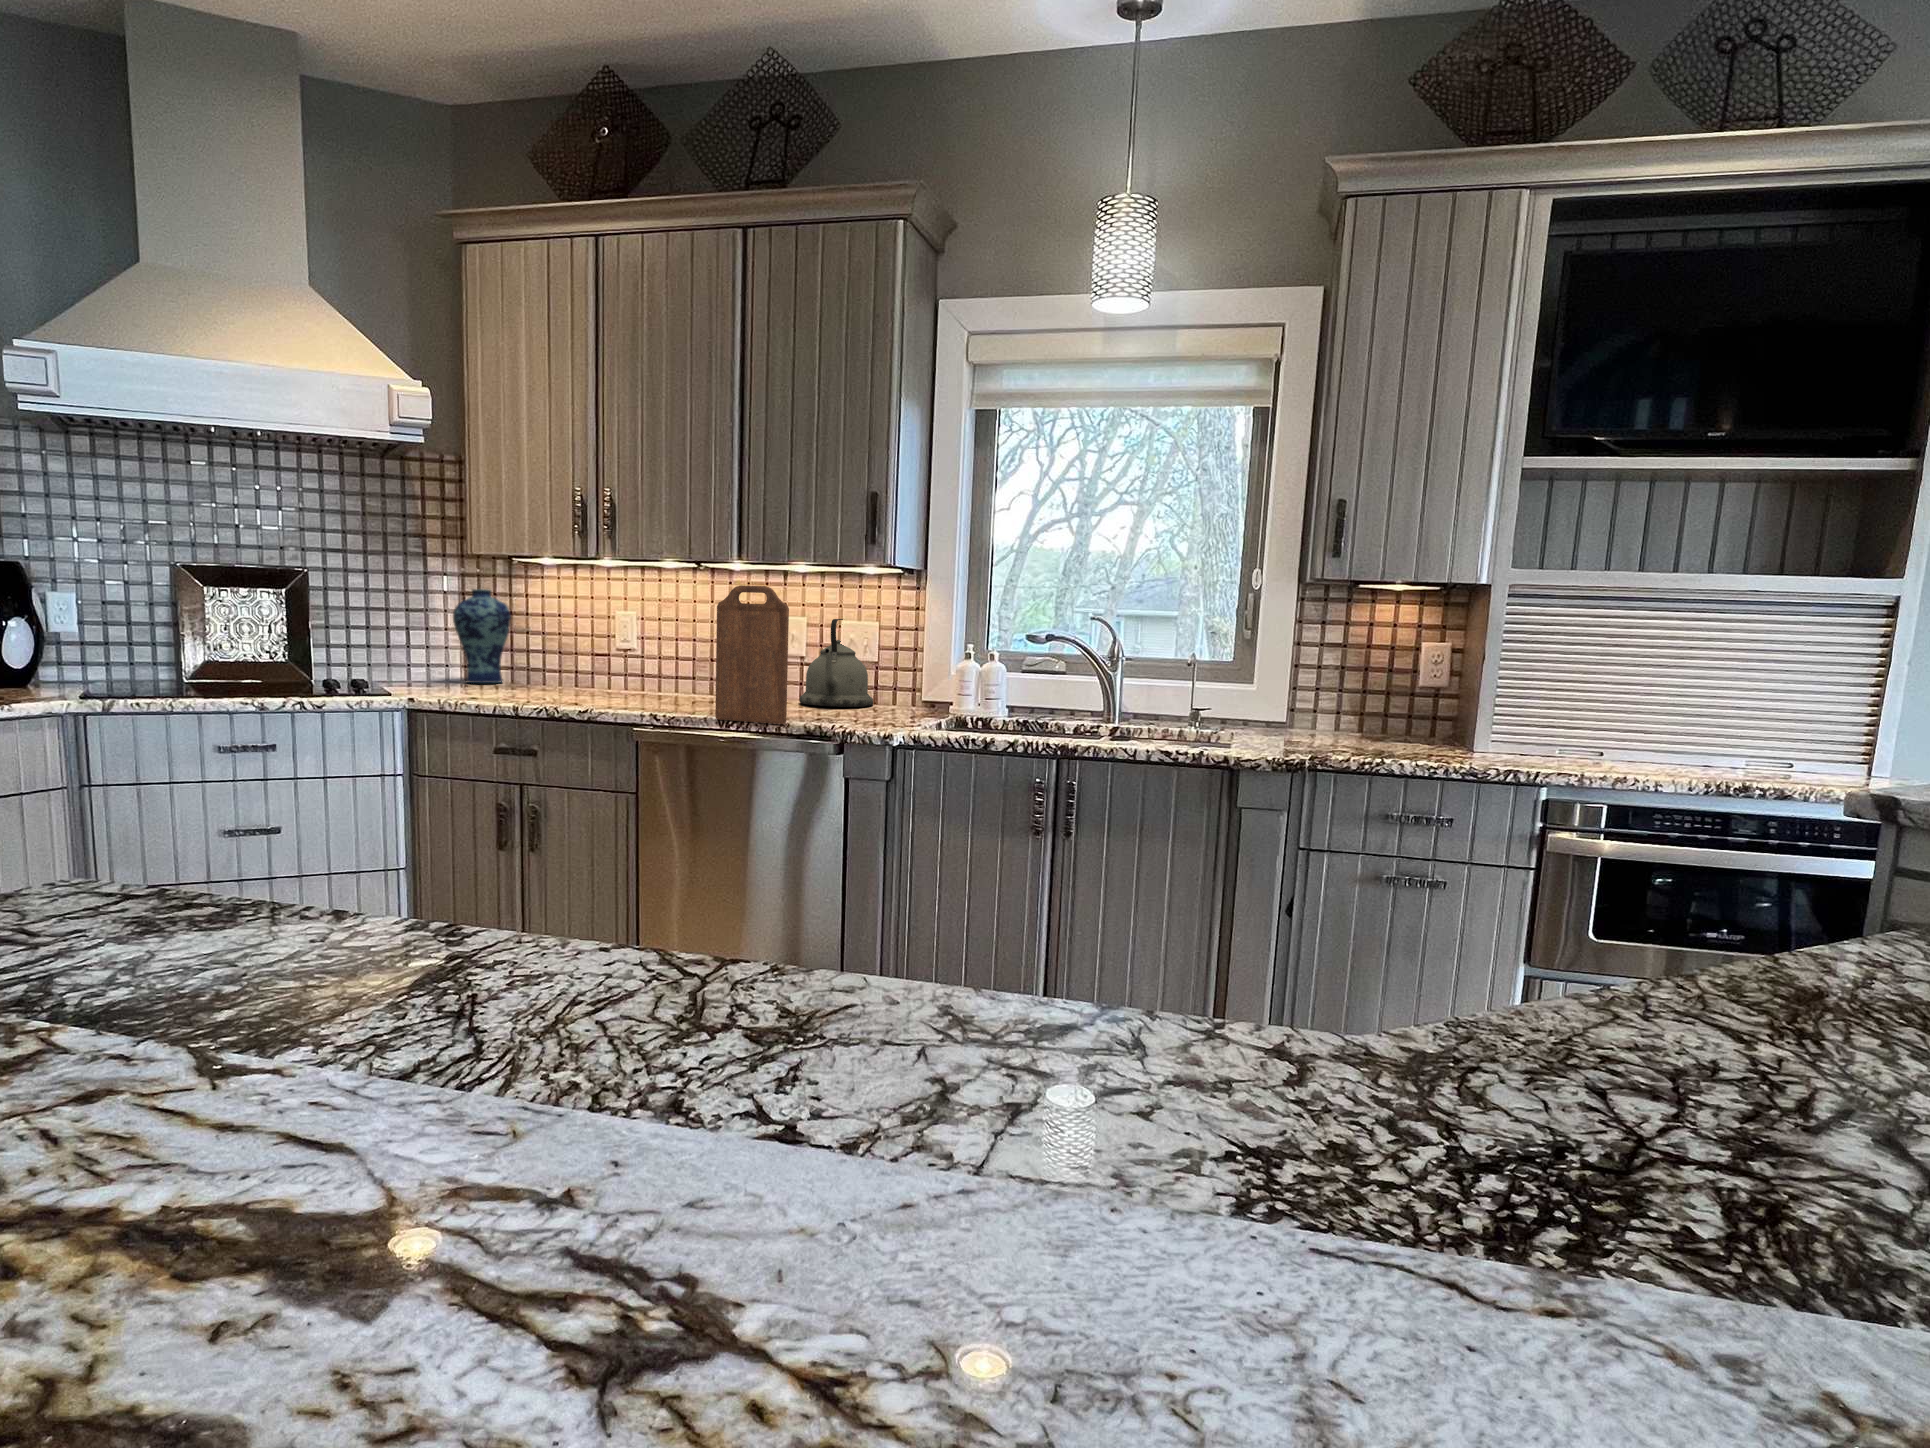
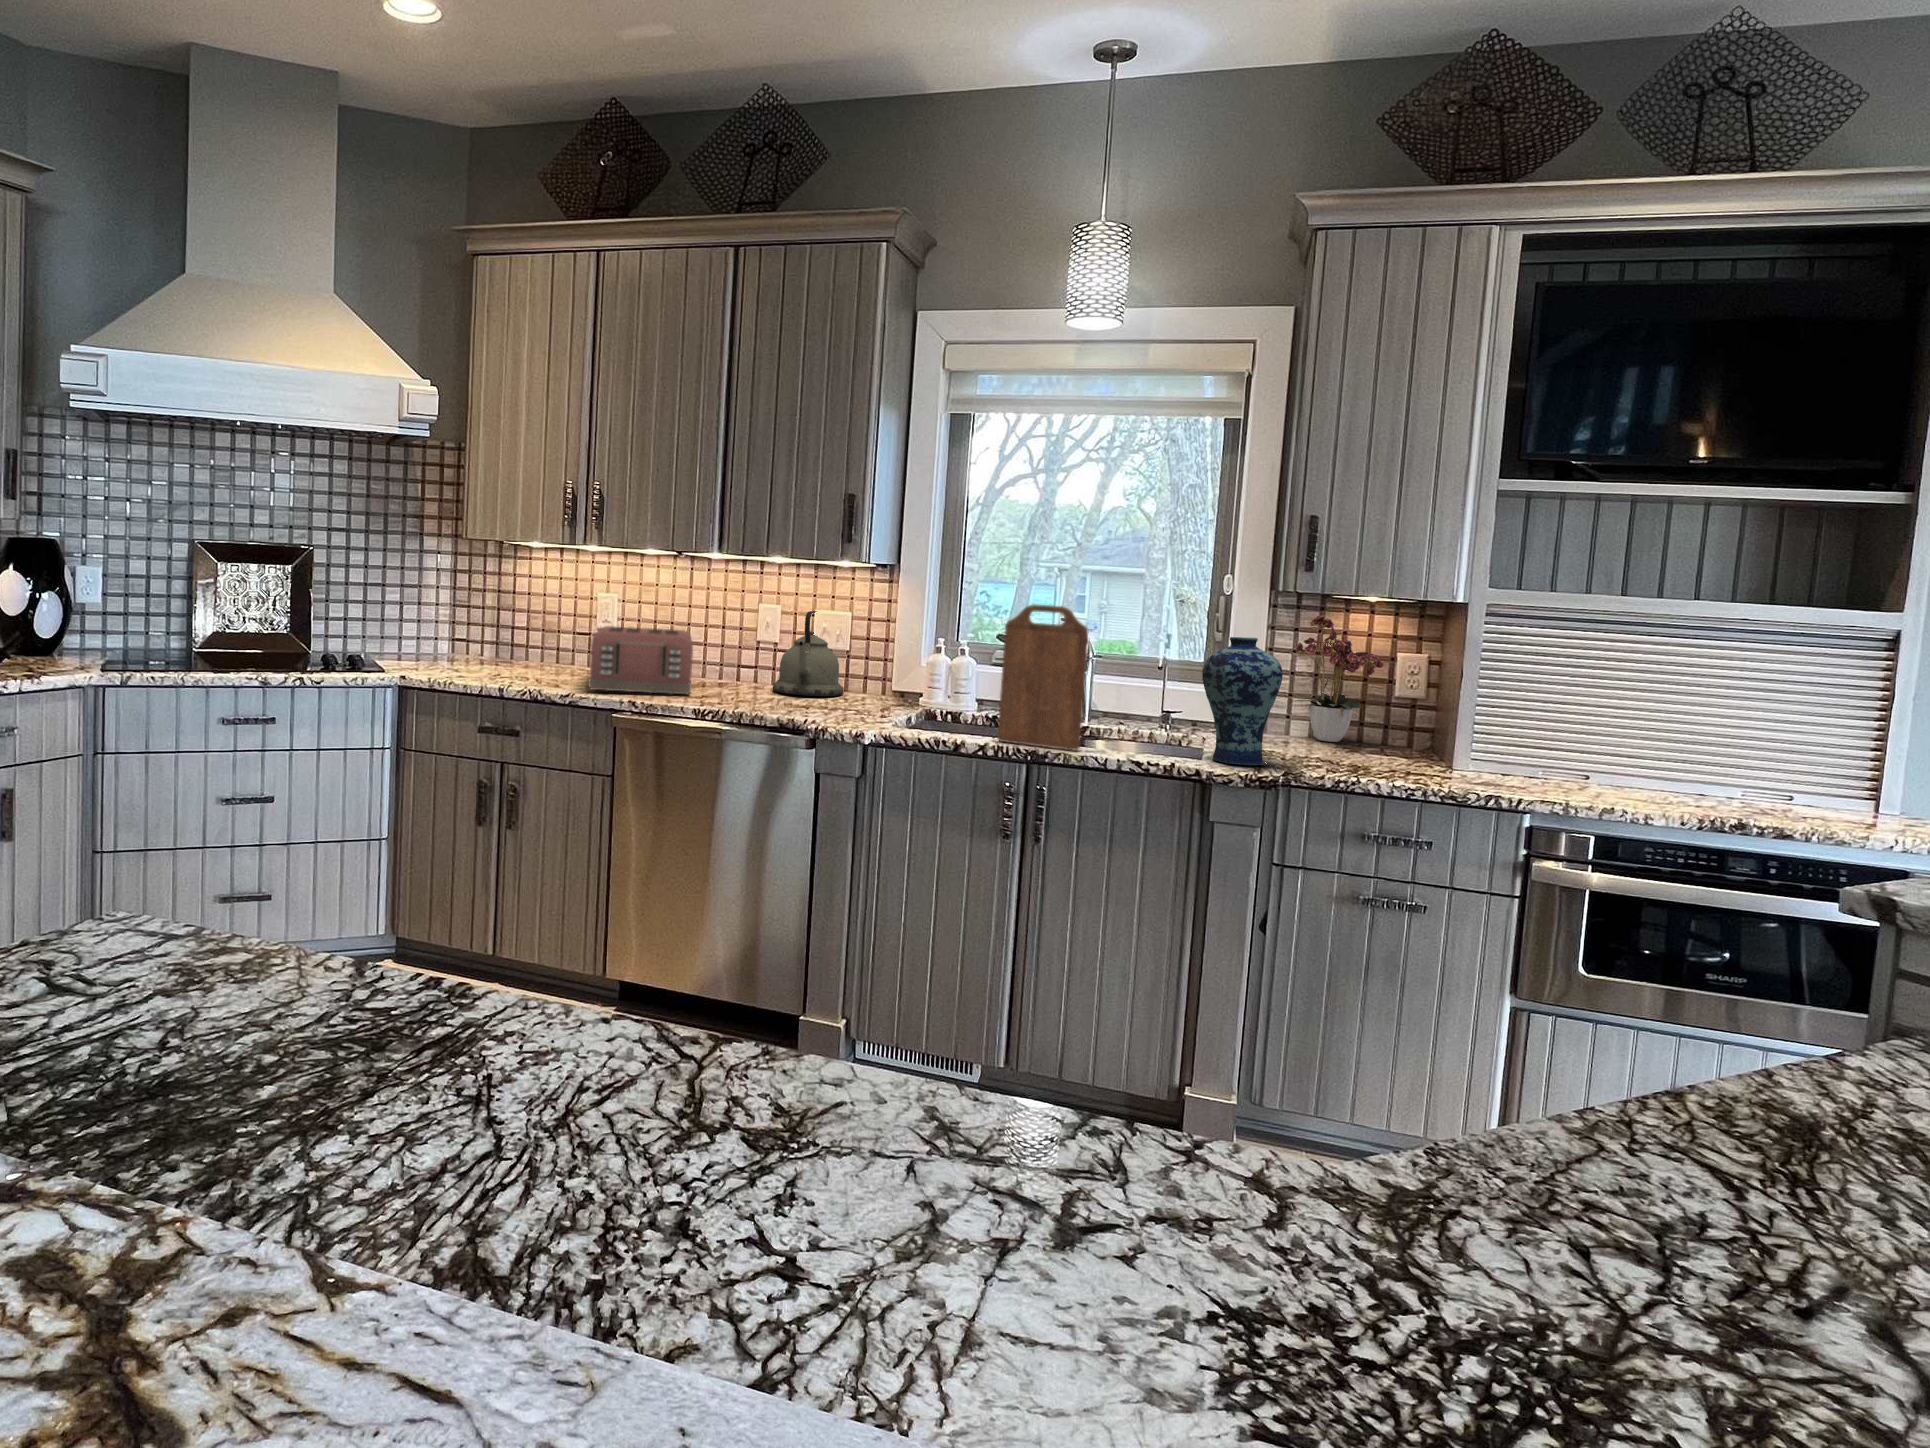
cutting board: present [715,585,789,724] -> present [997,605,1088,750]
vase: present [453,589,511,683] -> present [1202,637,1283,765]
flower arrangement: none [1325,599,1423,733] -> present [1296,615,1383,742]
toaster: none [603,641,714,708] -> present [588,626,693,694]

